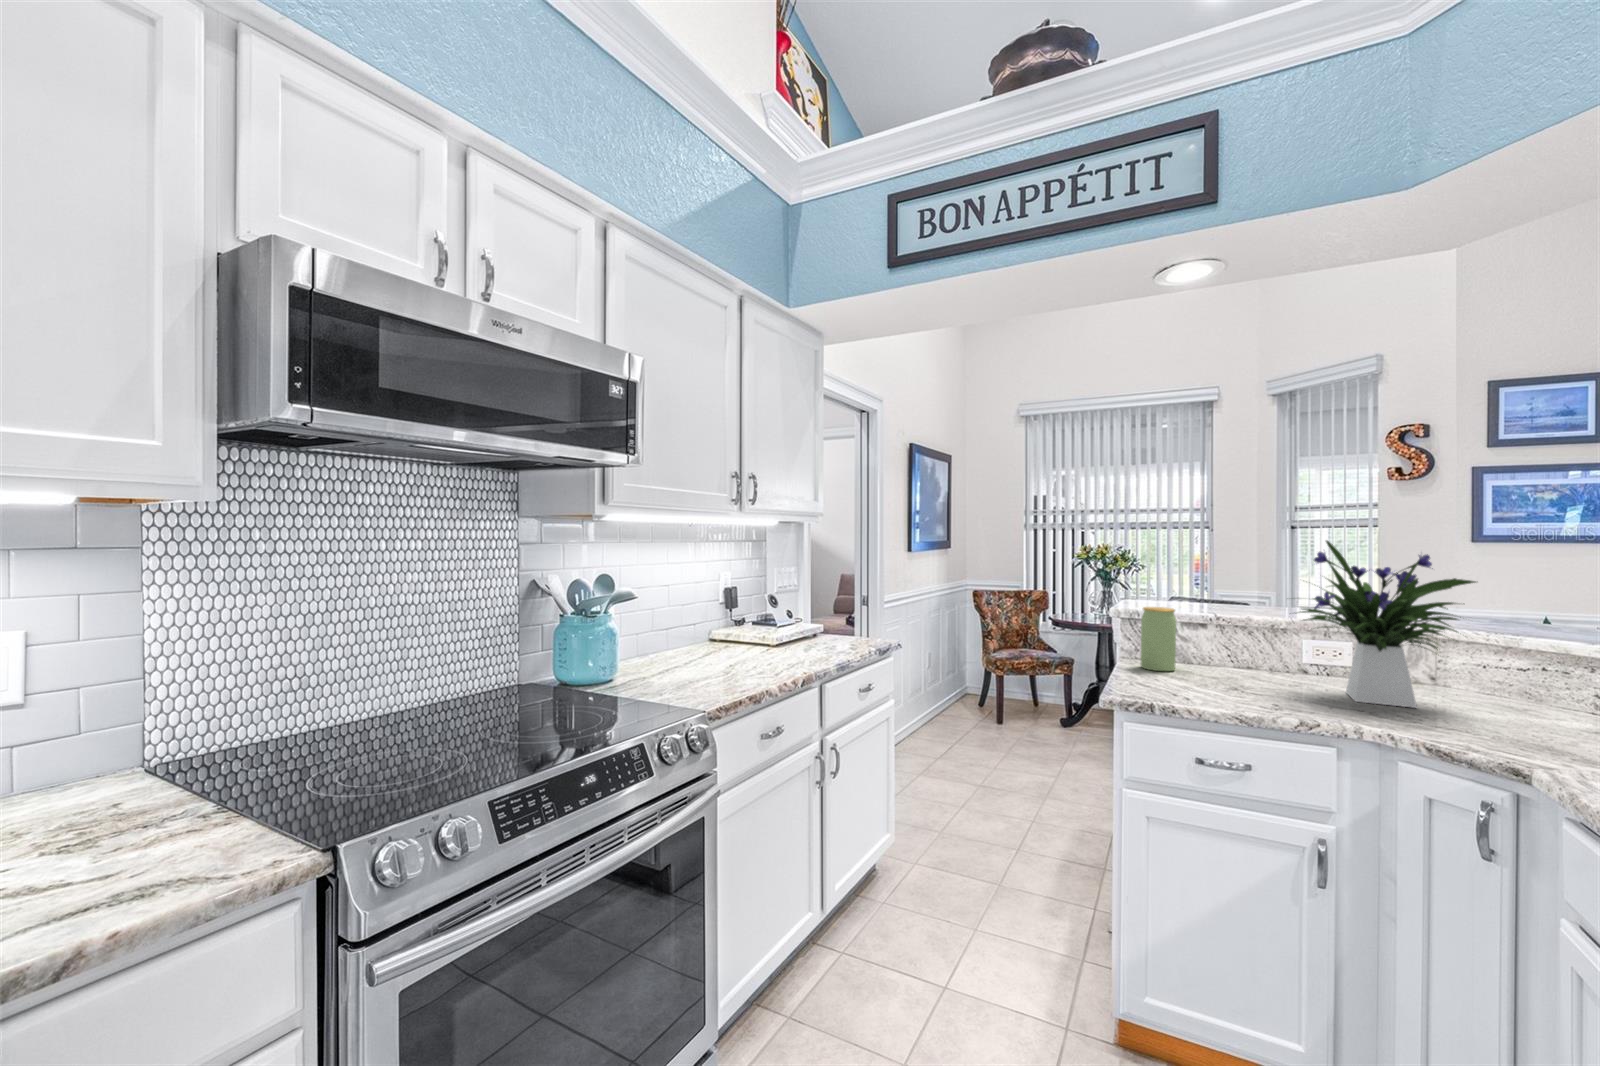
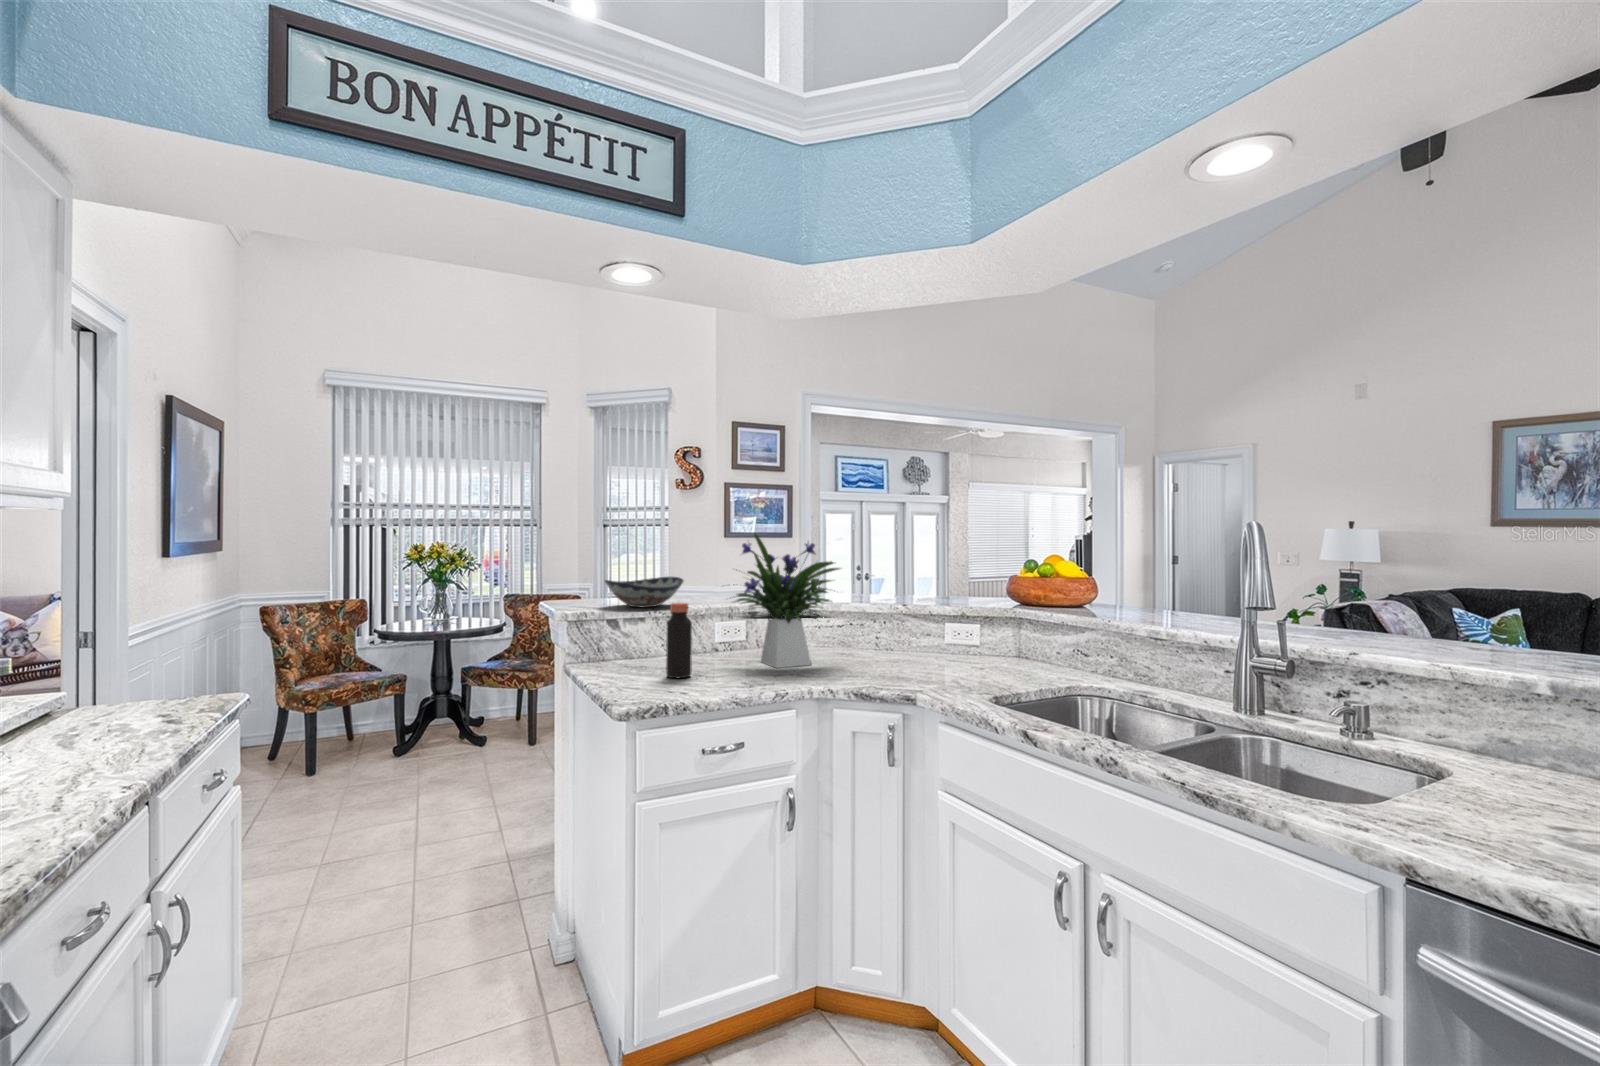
decorative bowl: none [1178,584,1275,616] -> present [605,577,683,607]
jar: present [1141,607,1176,671] -> none [595,605,628,671]
bottle: none [1199,611,1230,689] -> present [666,603,692,678]

